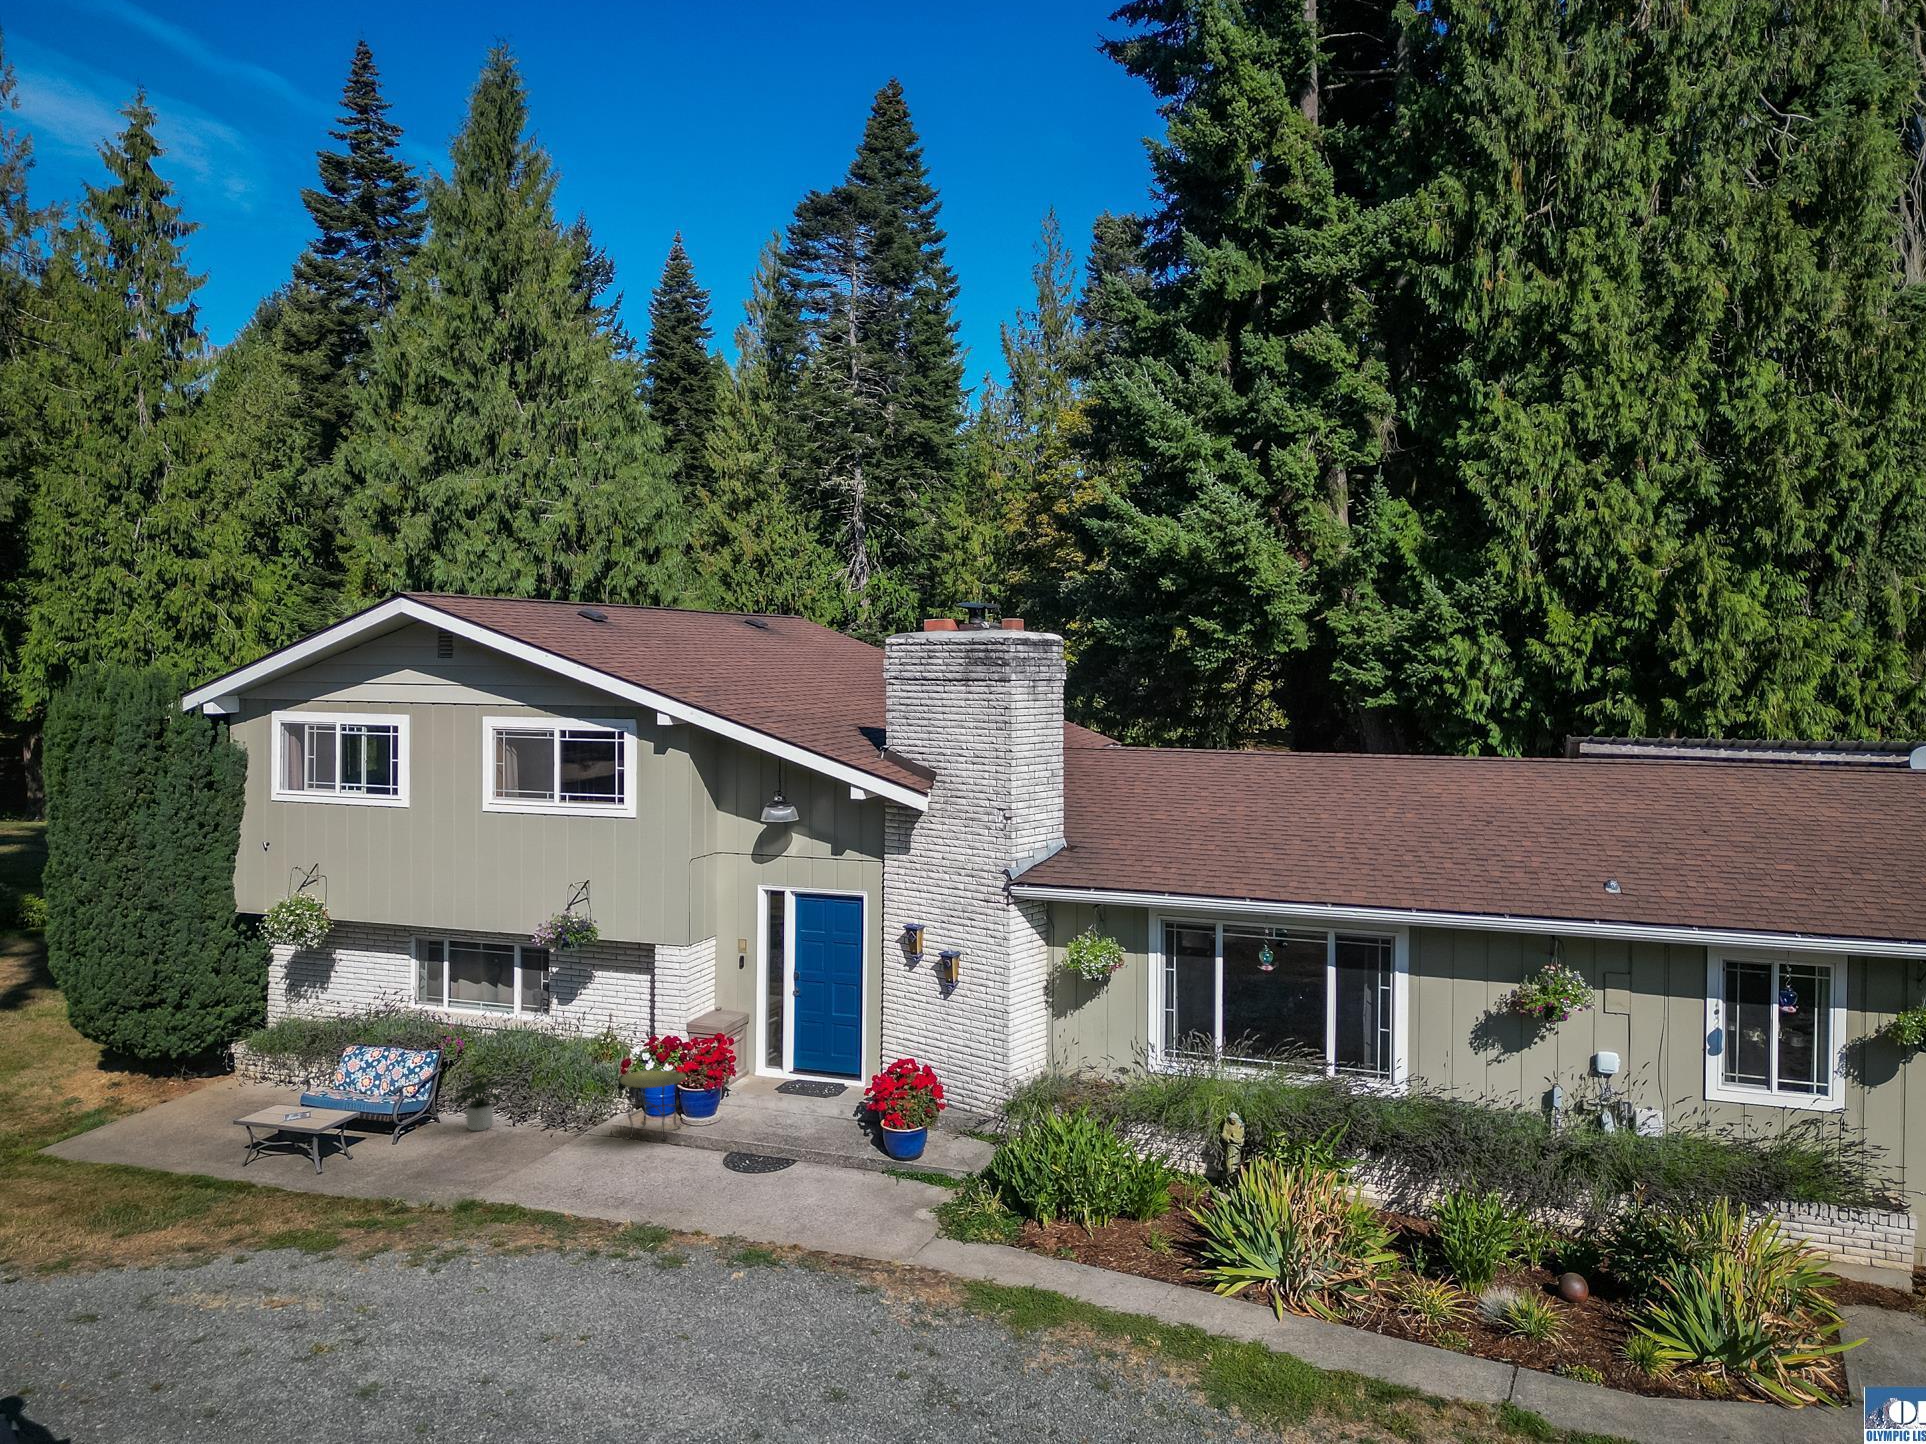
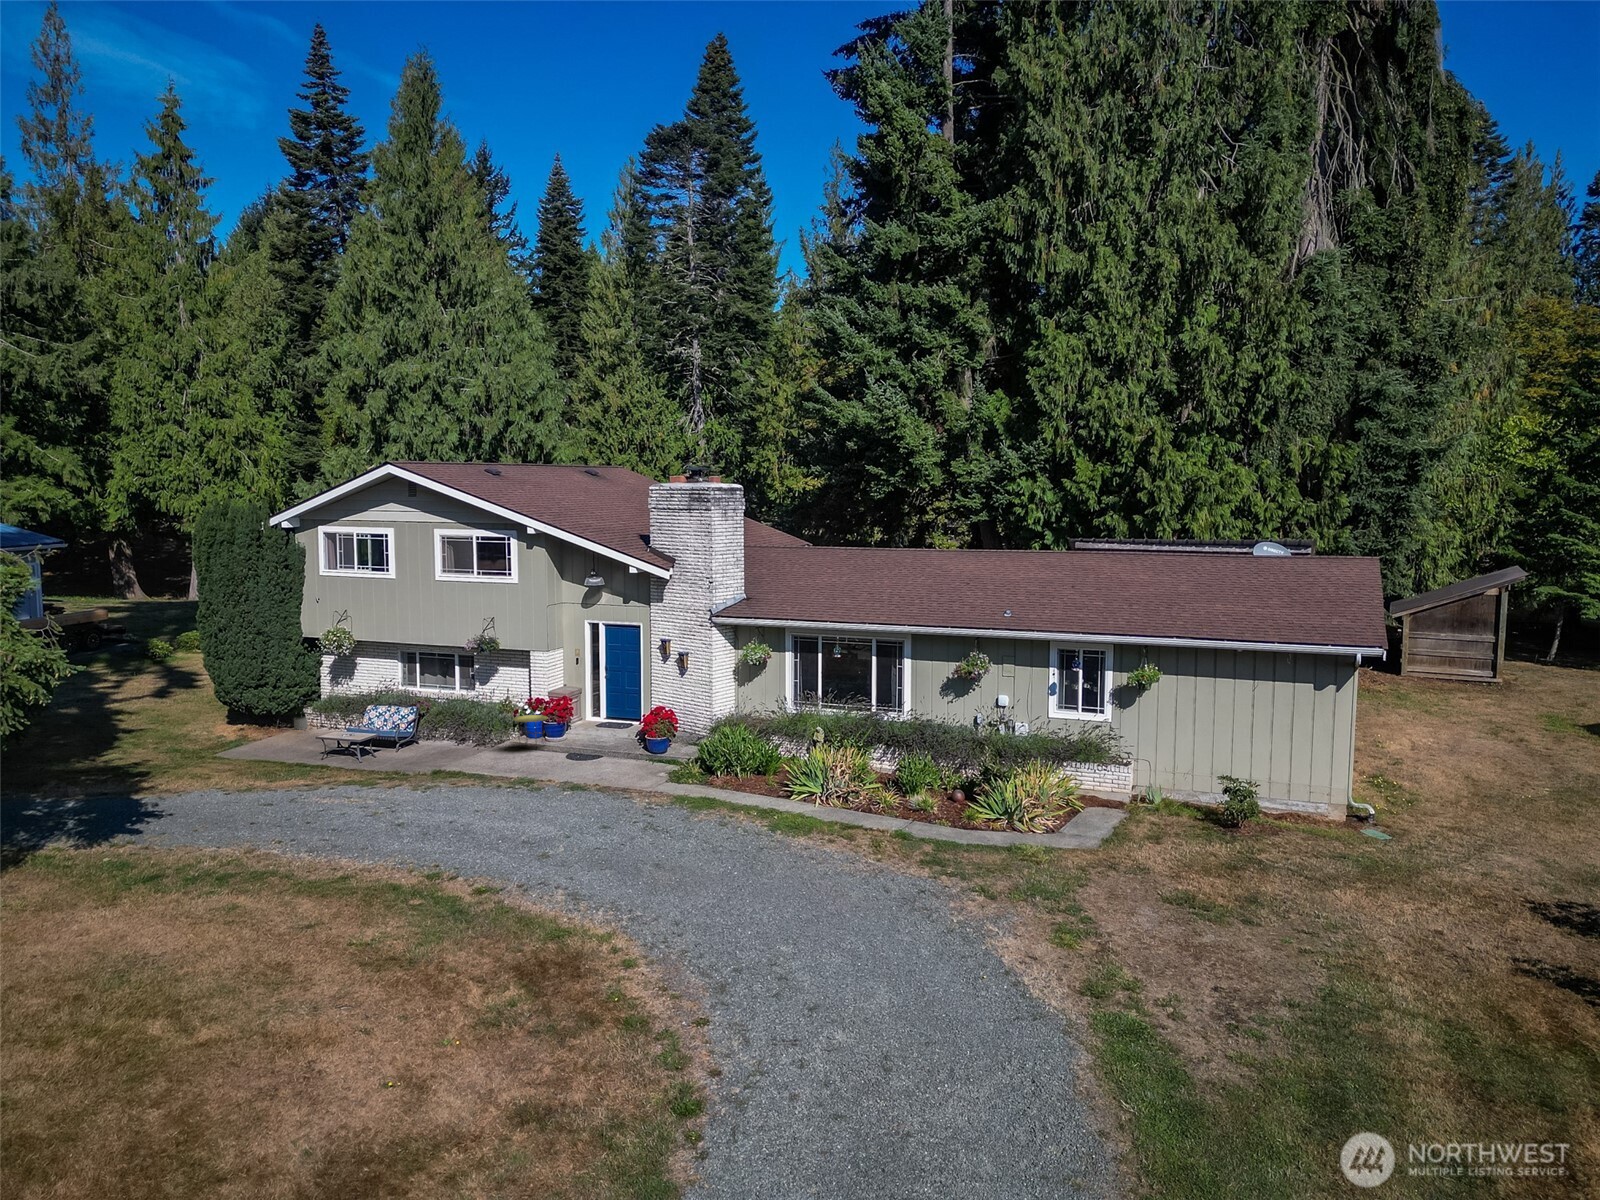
potted plant: present [451,1074,508,1131] -> present [288,706,308,730]

